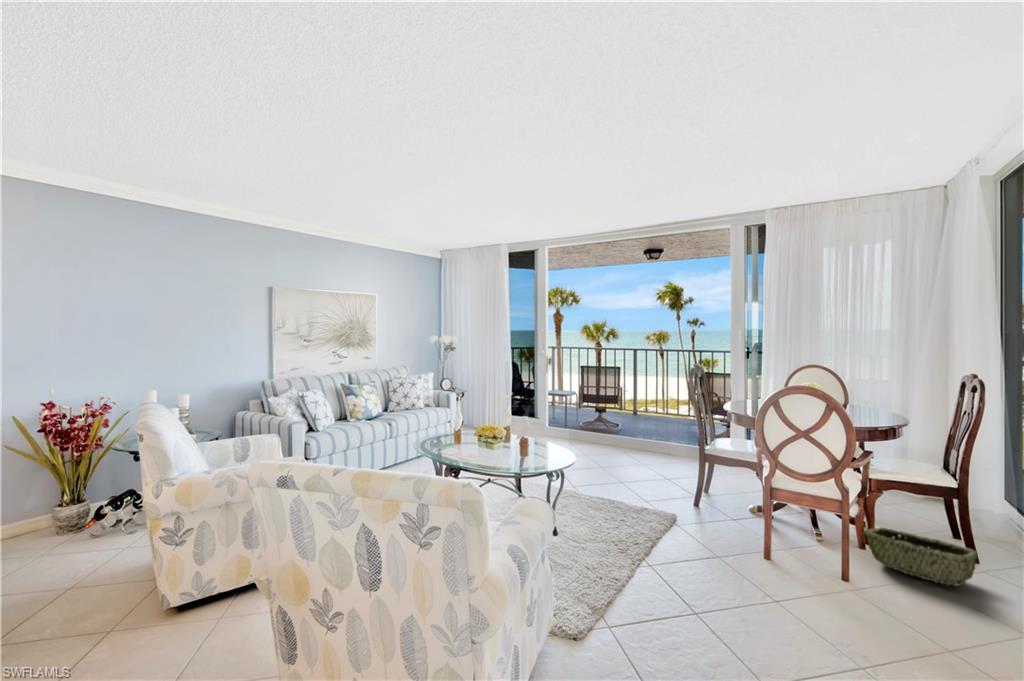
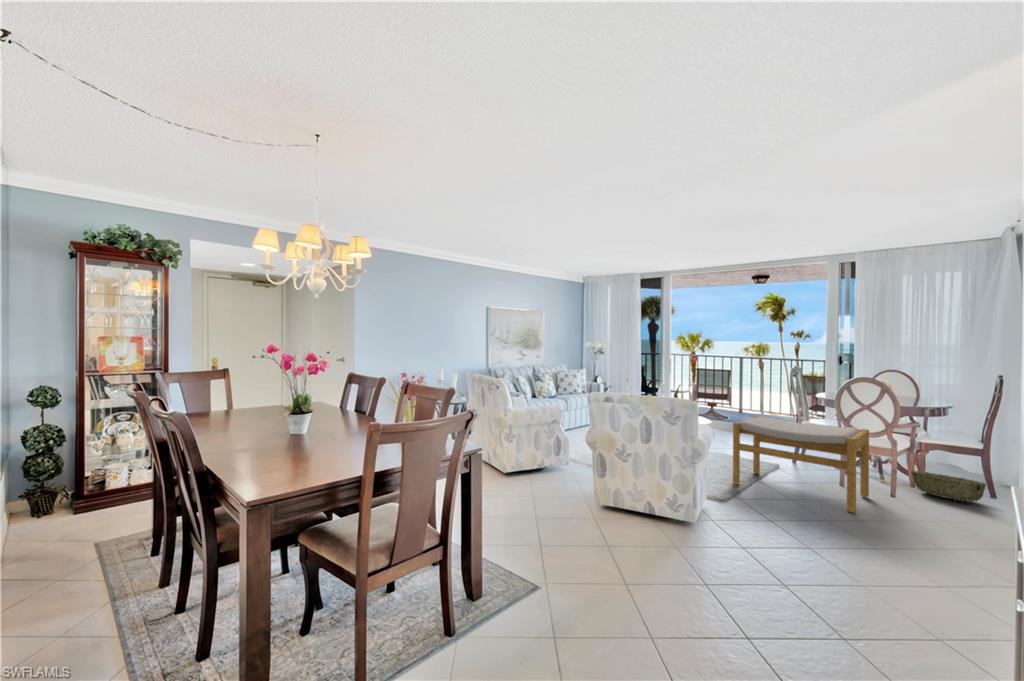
footstool: none [602,451,814,652] -> present [733,416,869,513]

